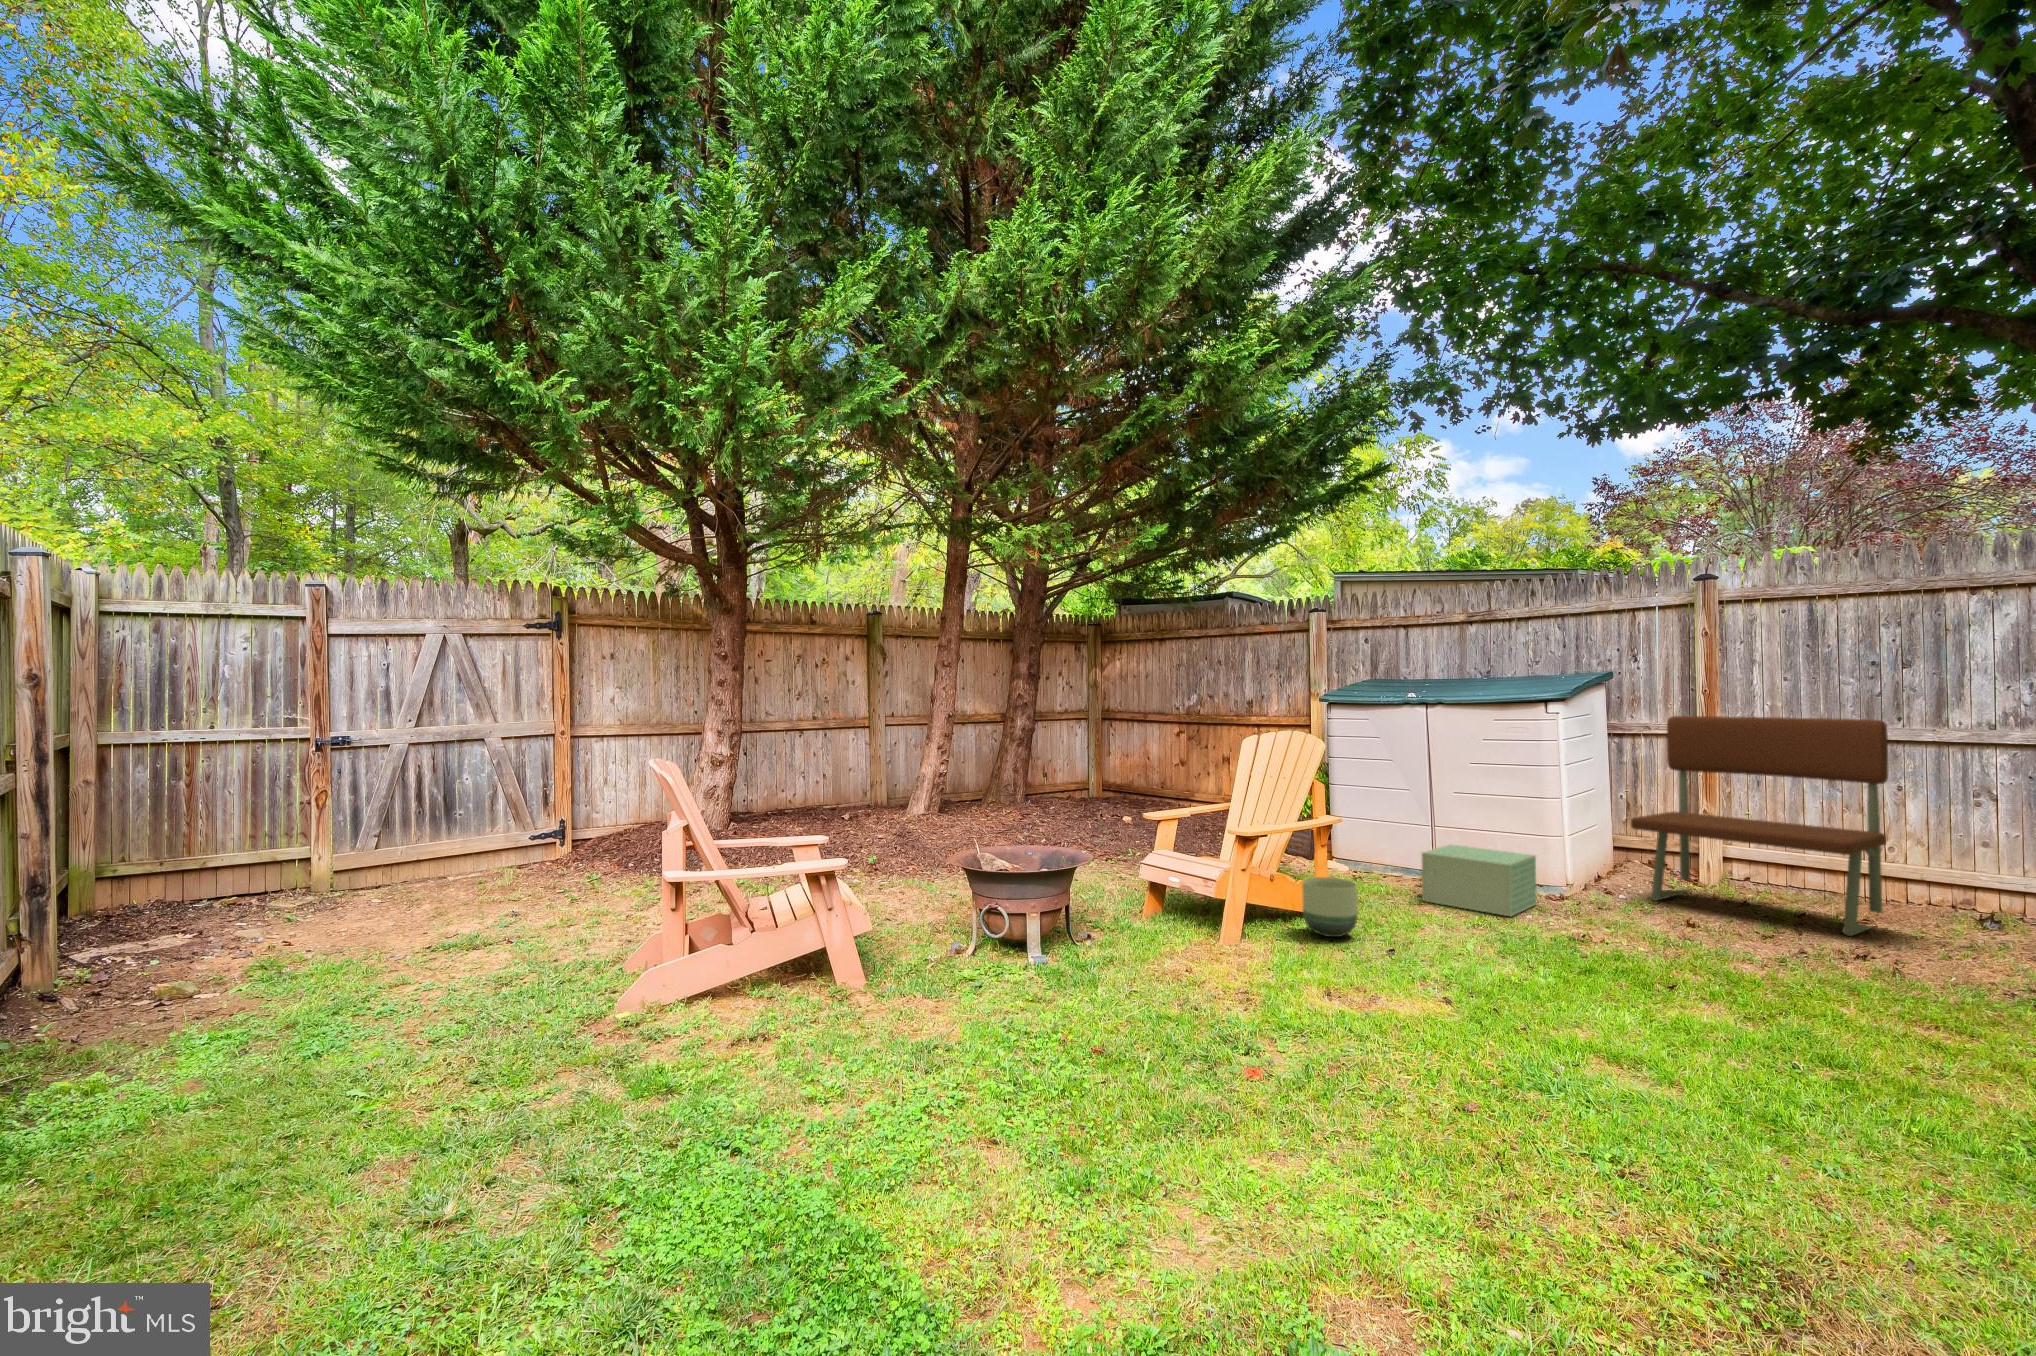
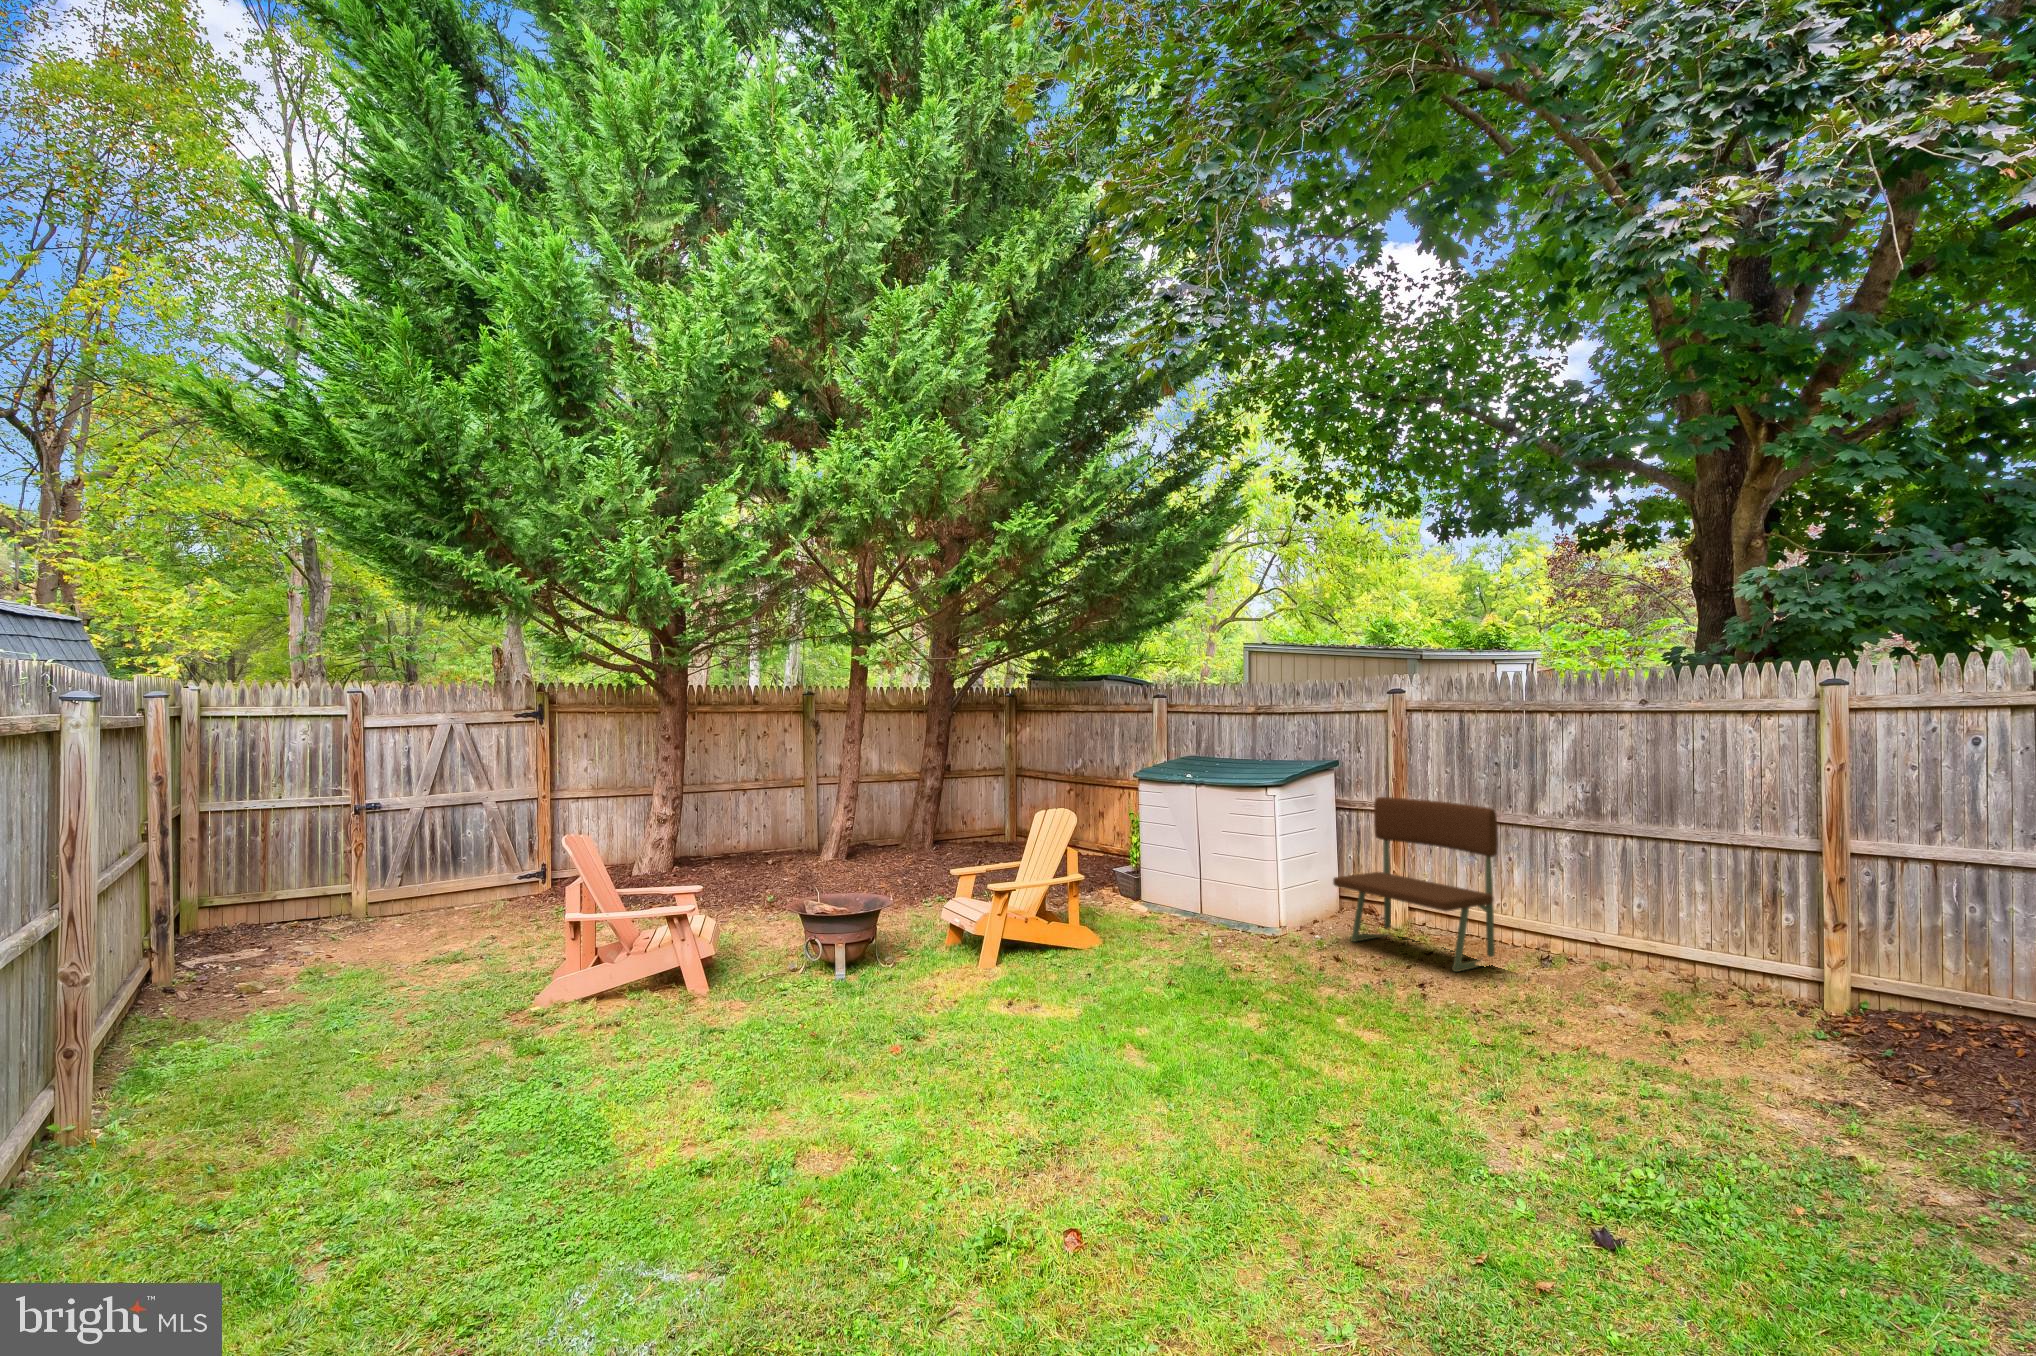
storage box: present [1422,844,1537,916] -> none [1172,895,1256,953]
planter: present [1302,877,1358,937] -> none [1052,921,1090,966]

